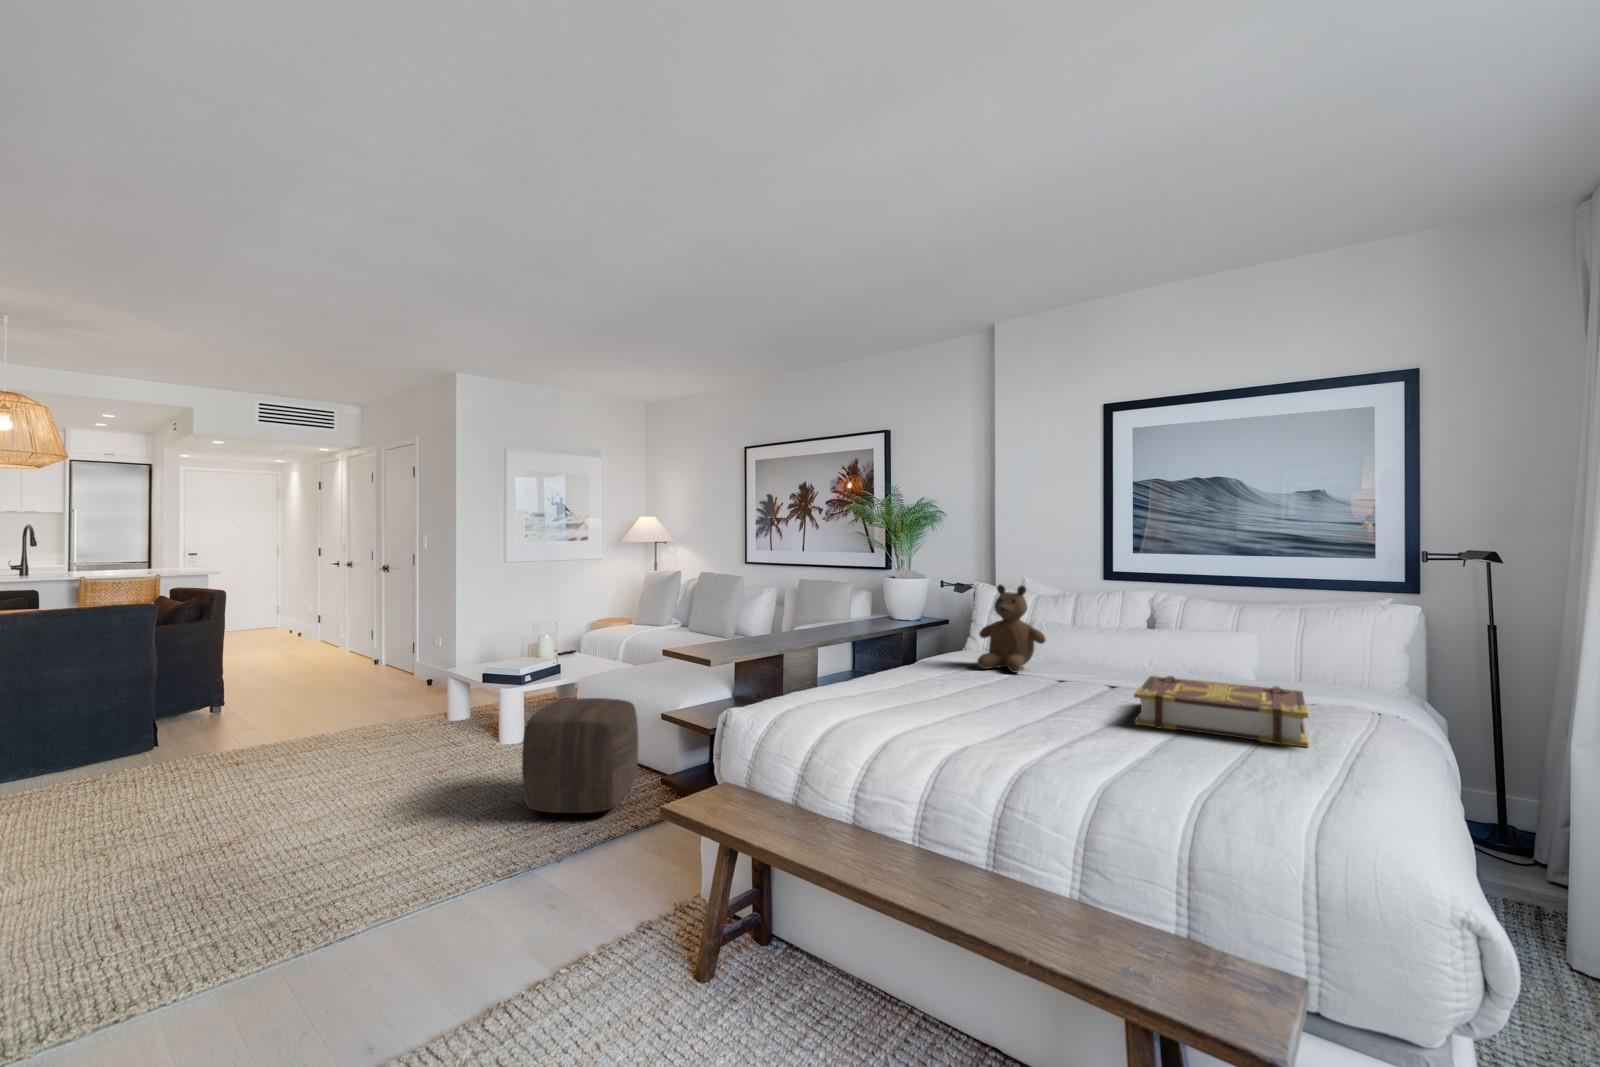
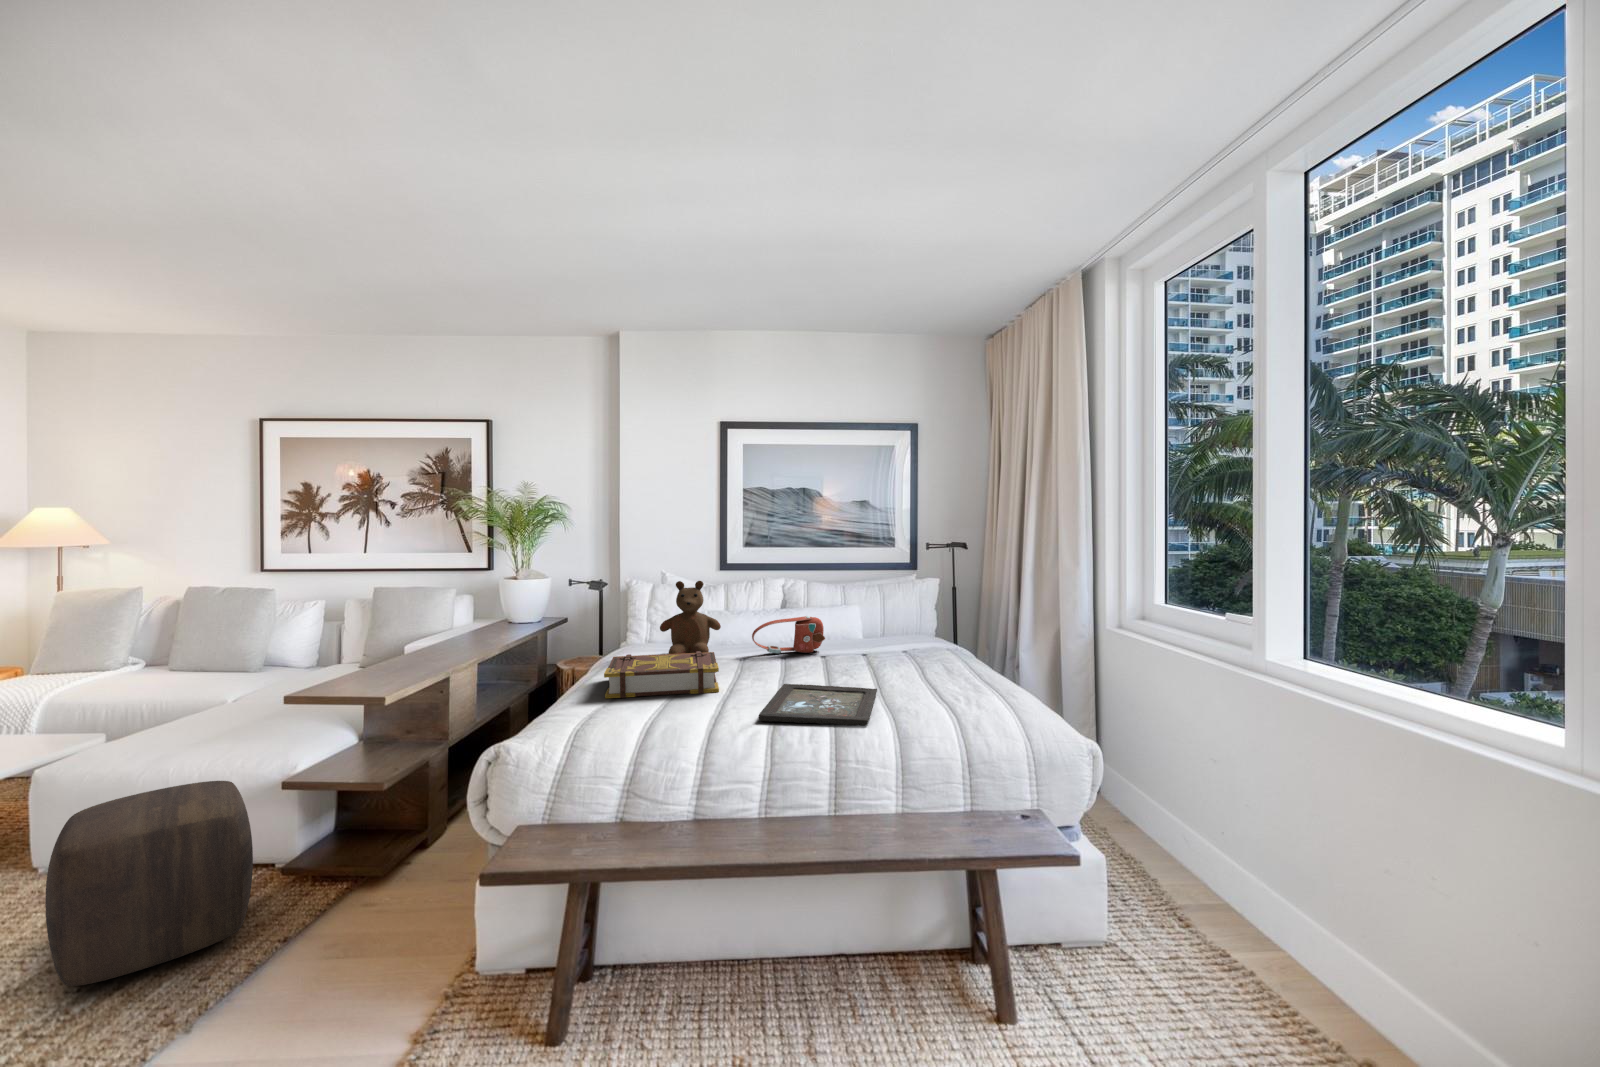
handbag: none [1073,639,1175,687] -> present [752,616,825,654]
book: present [1134,676,1309,747] -> present [604,651,719,698]
tray: none [948,708,1147,770] -> present [759,684,877,726]

